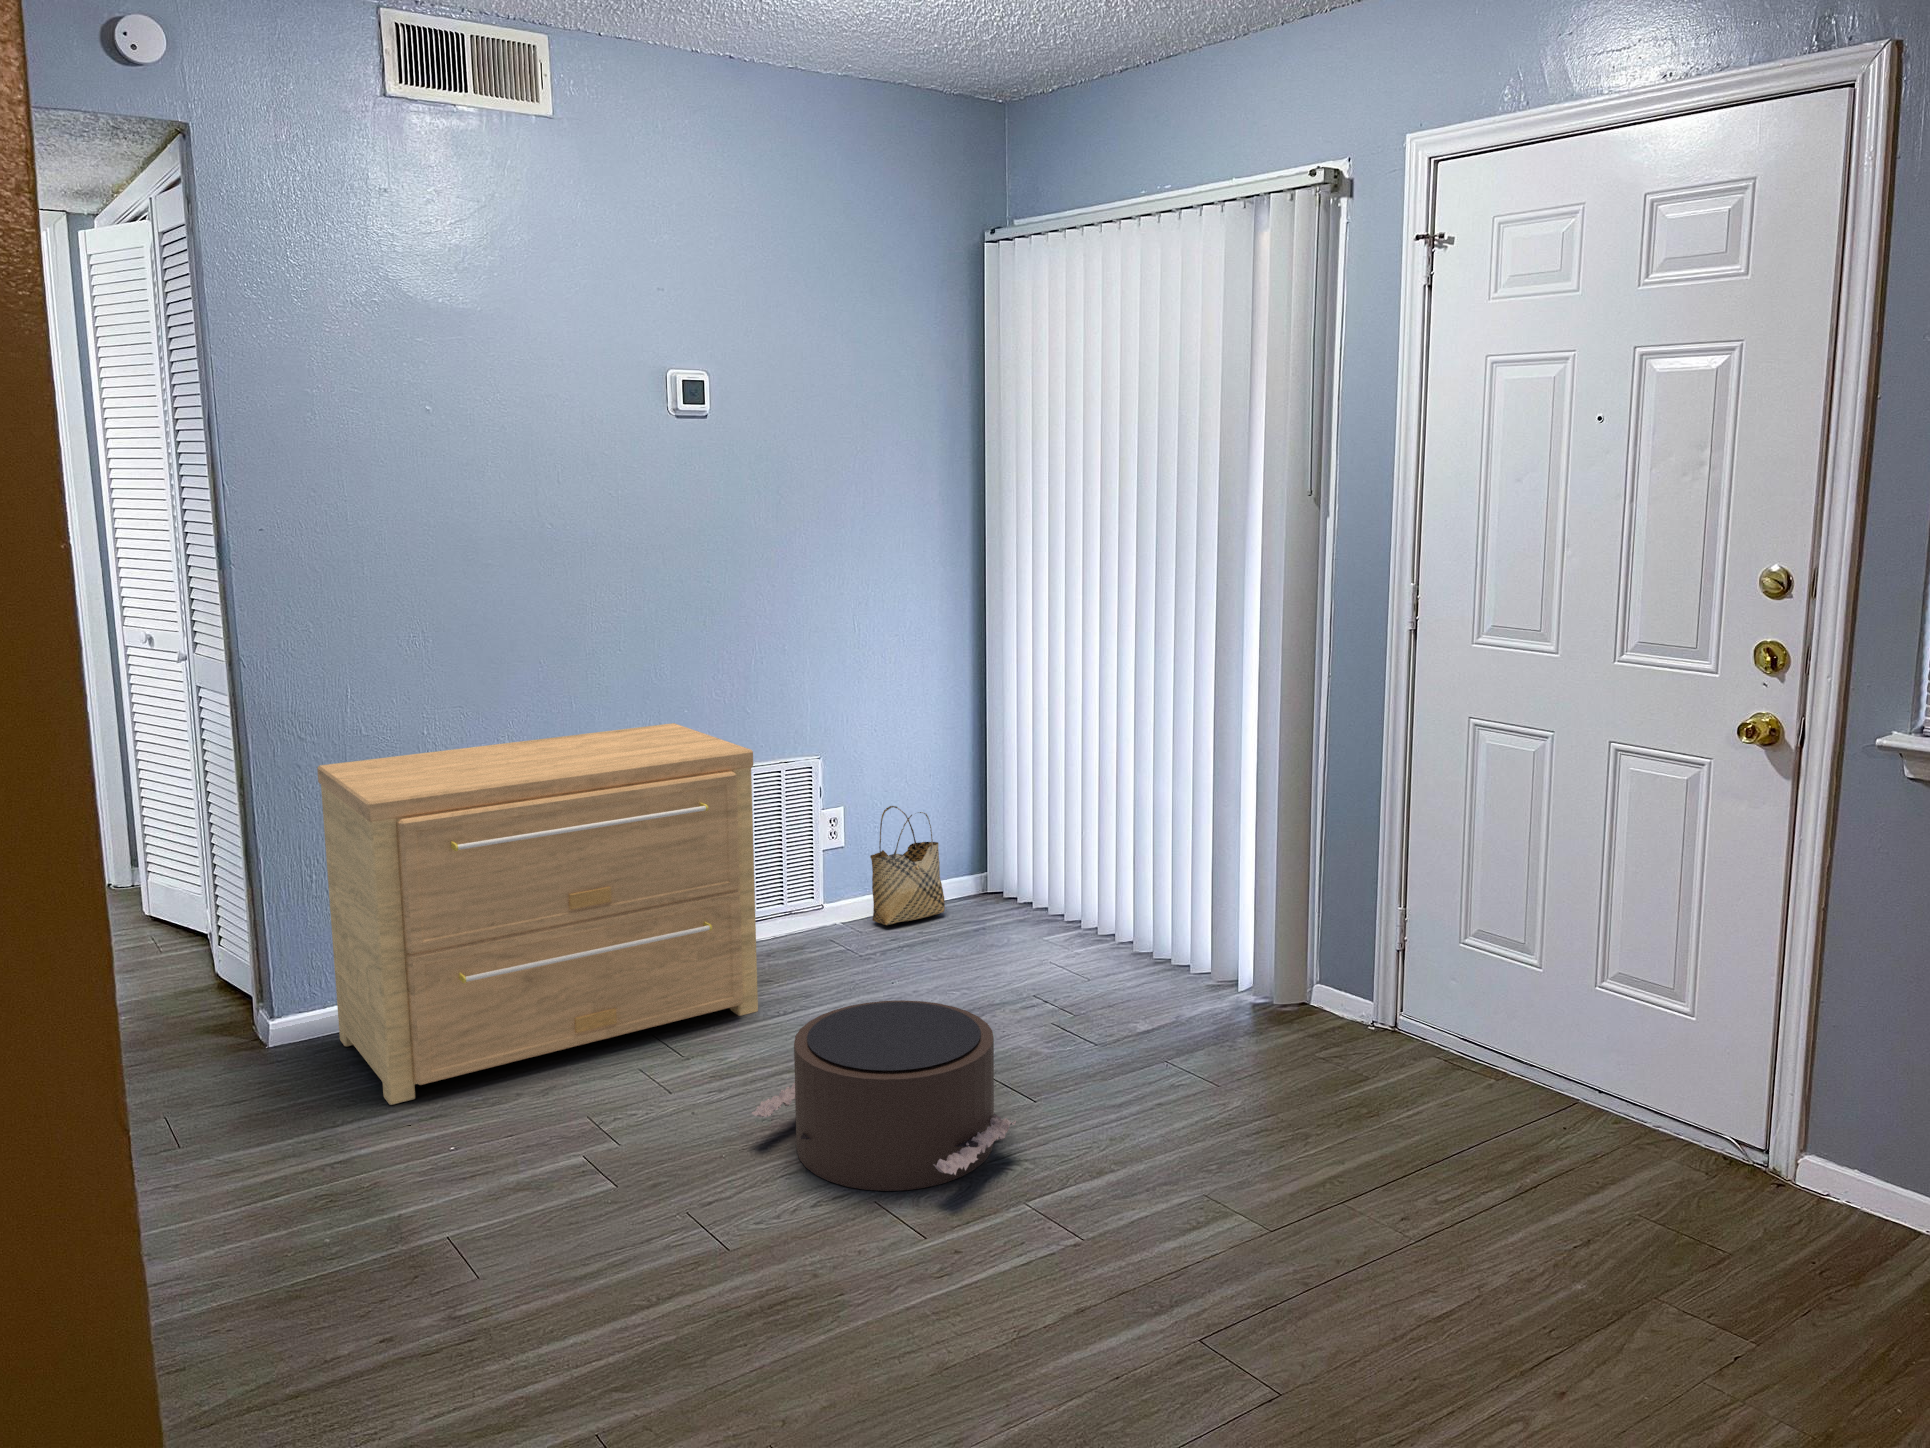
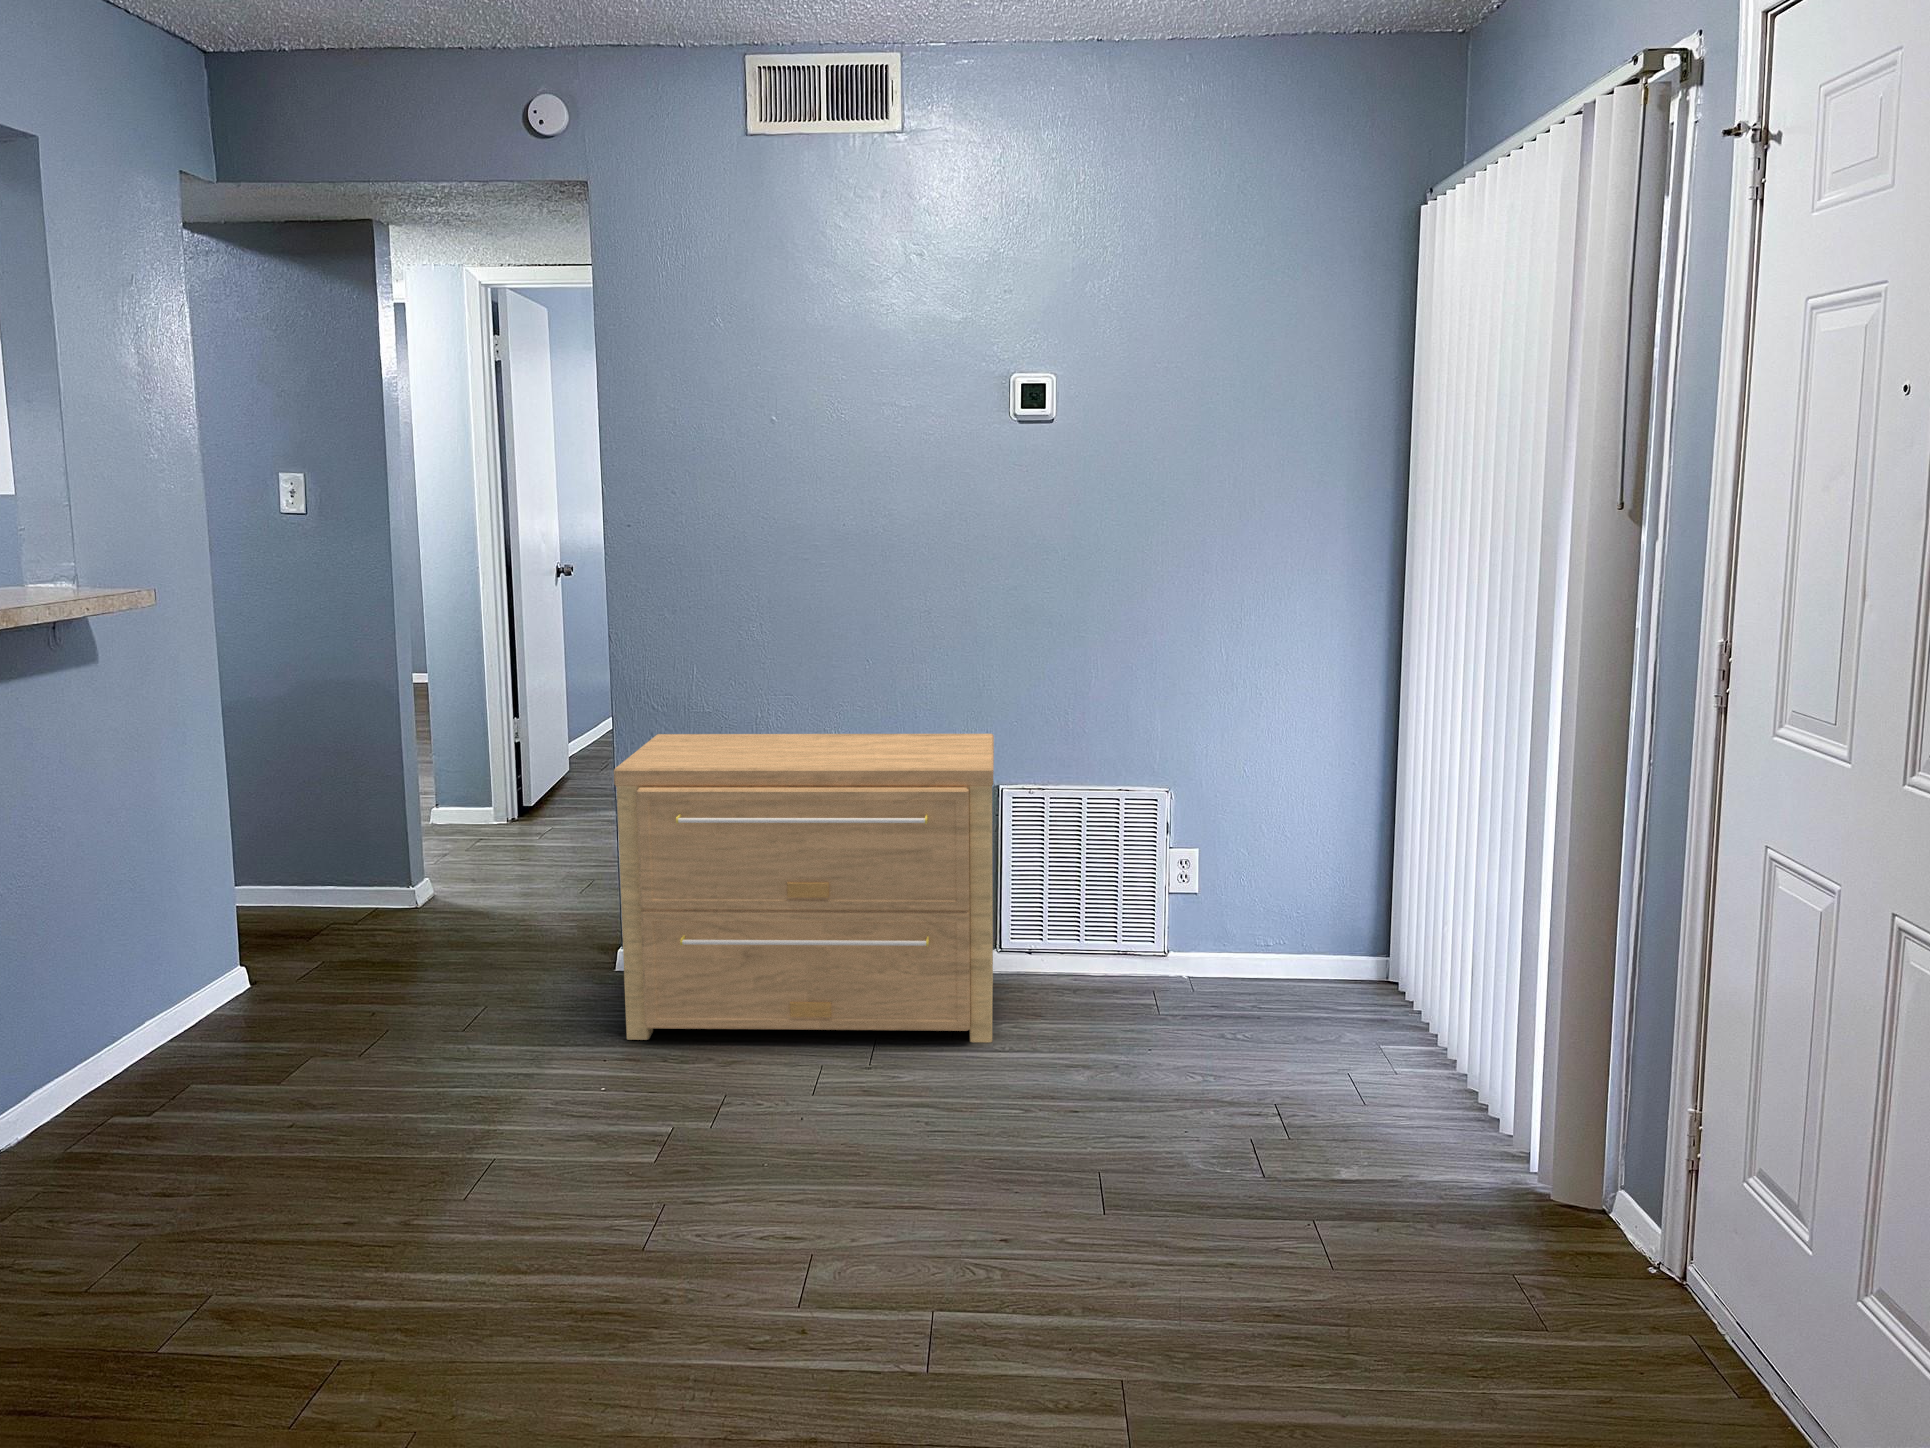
woven basket: present [870,806,945,925] -> none [1212,857,1307,990]
pouf: present [752,1000,1016,1191] -> none [812,1050,1038,1261]

